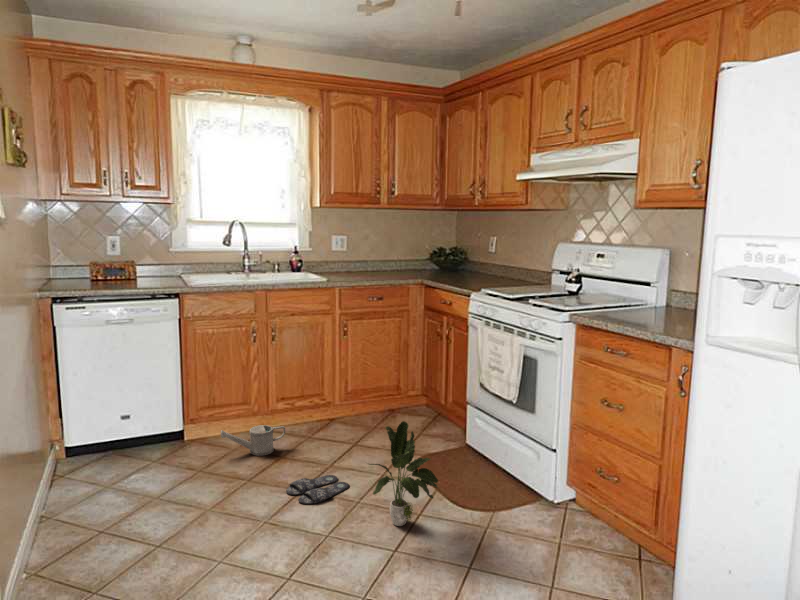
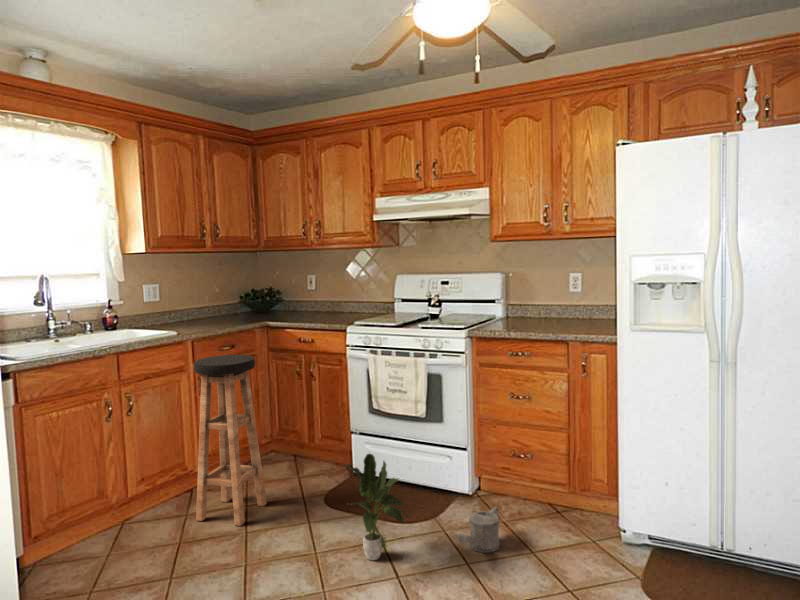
bar stool: none [309,305,370,459] -> present [194,355,267,526]
watering can: present [221,425,285,456] -> present [457,507,500,553]
slippers: present [286,475,349,504] -> none [226,540,290,577]

